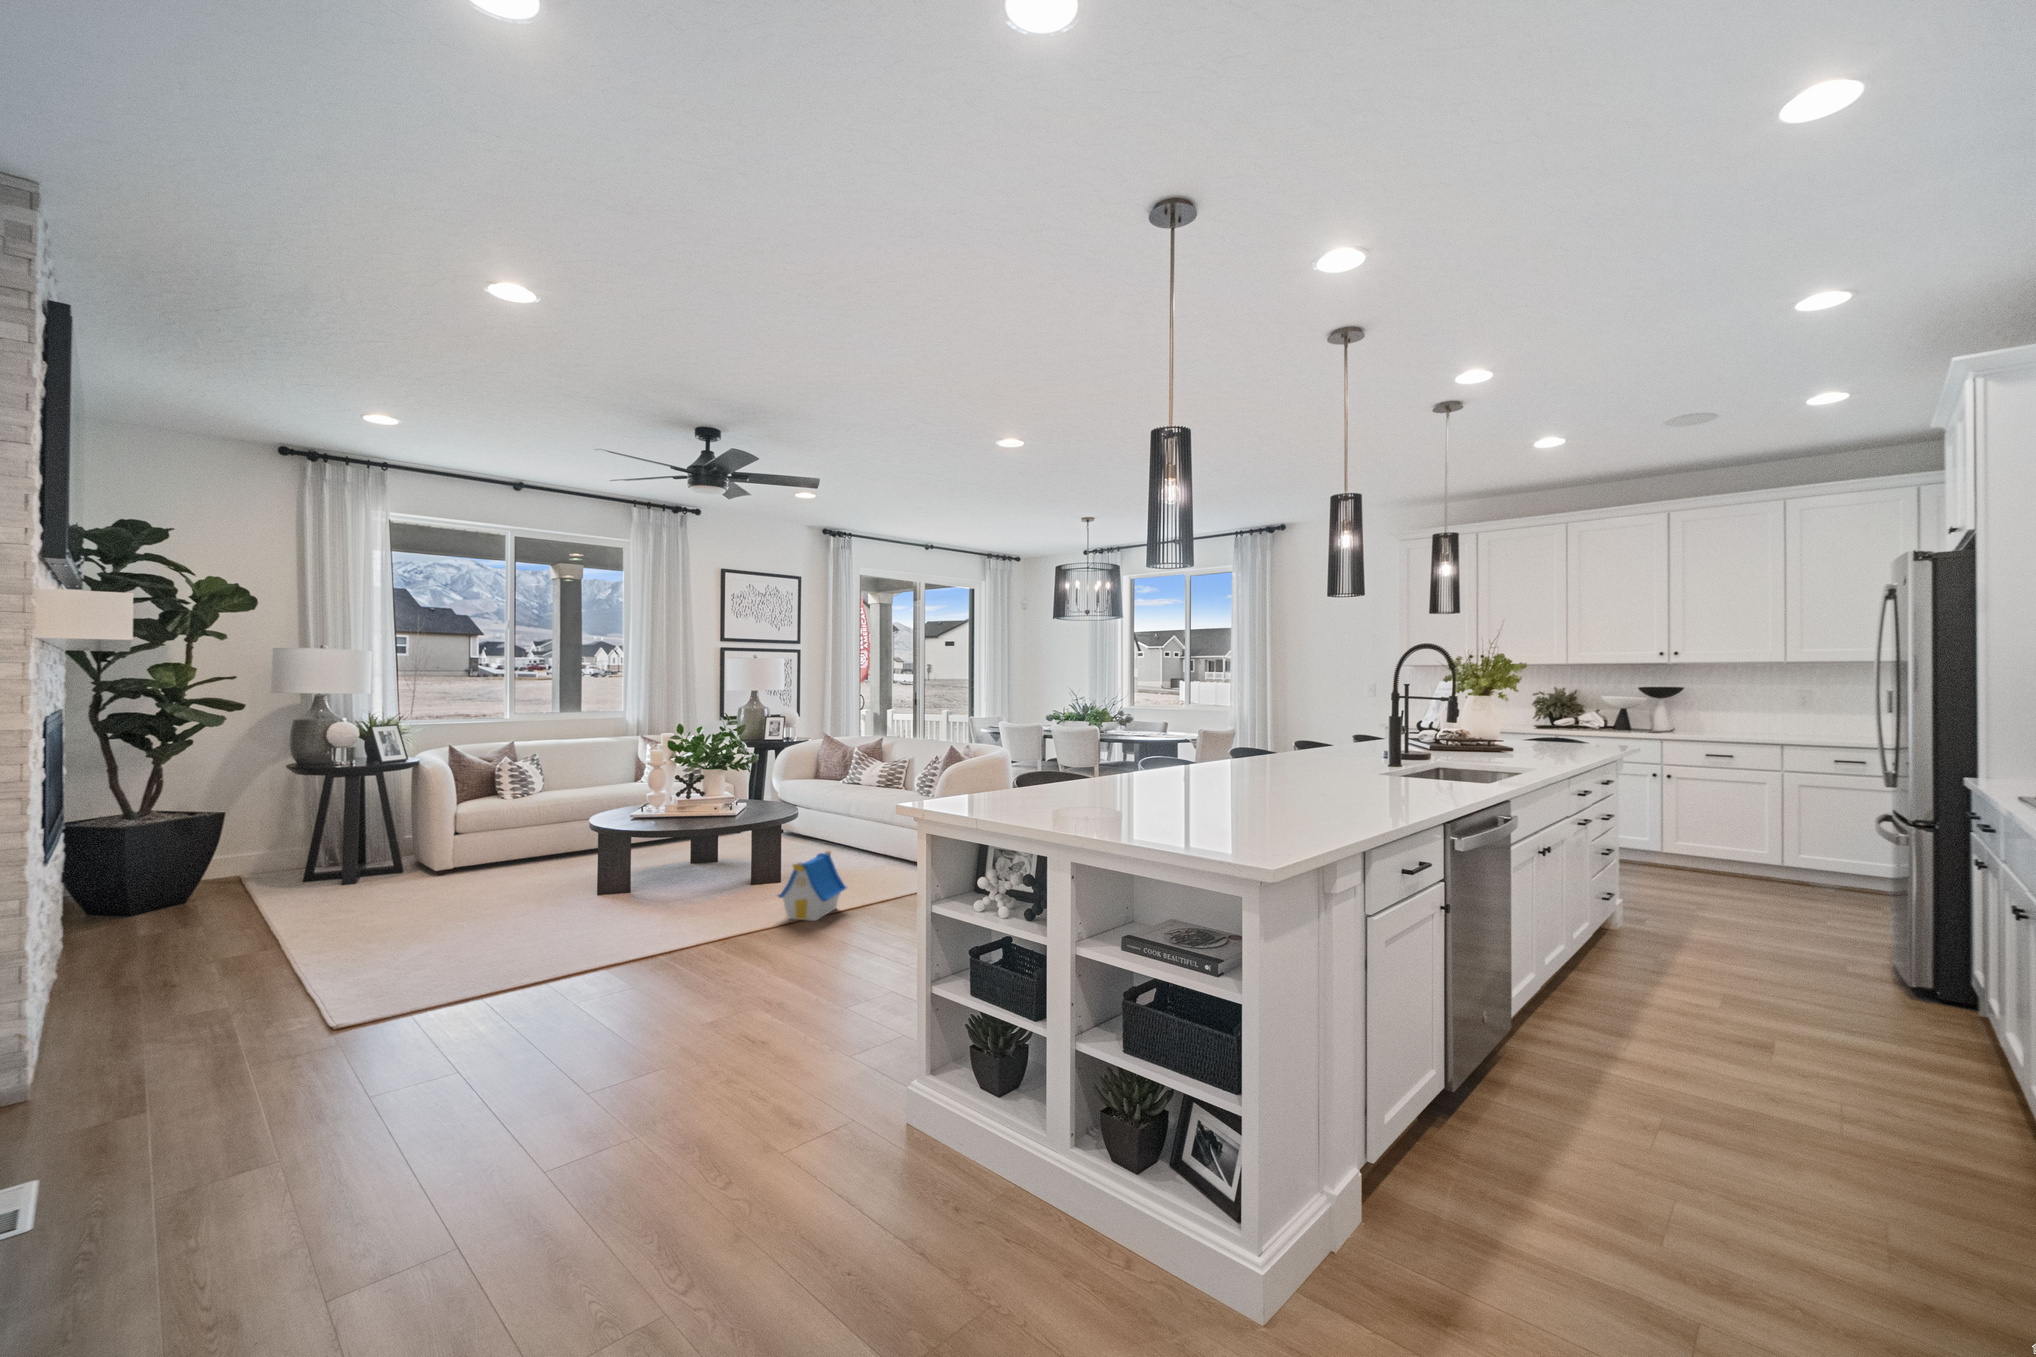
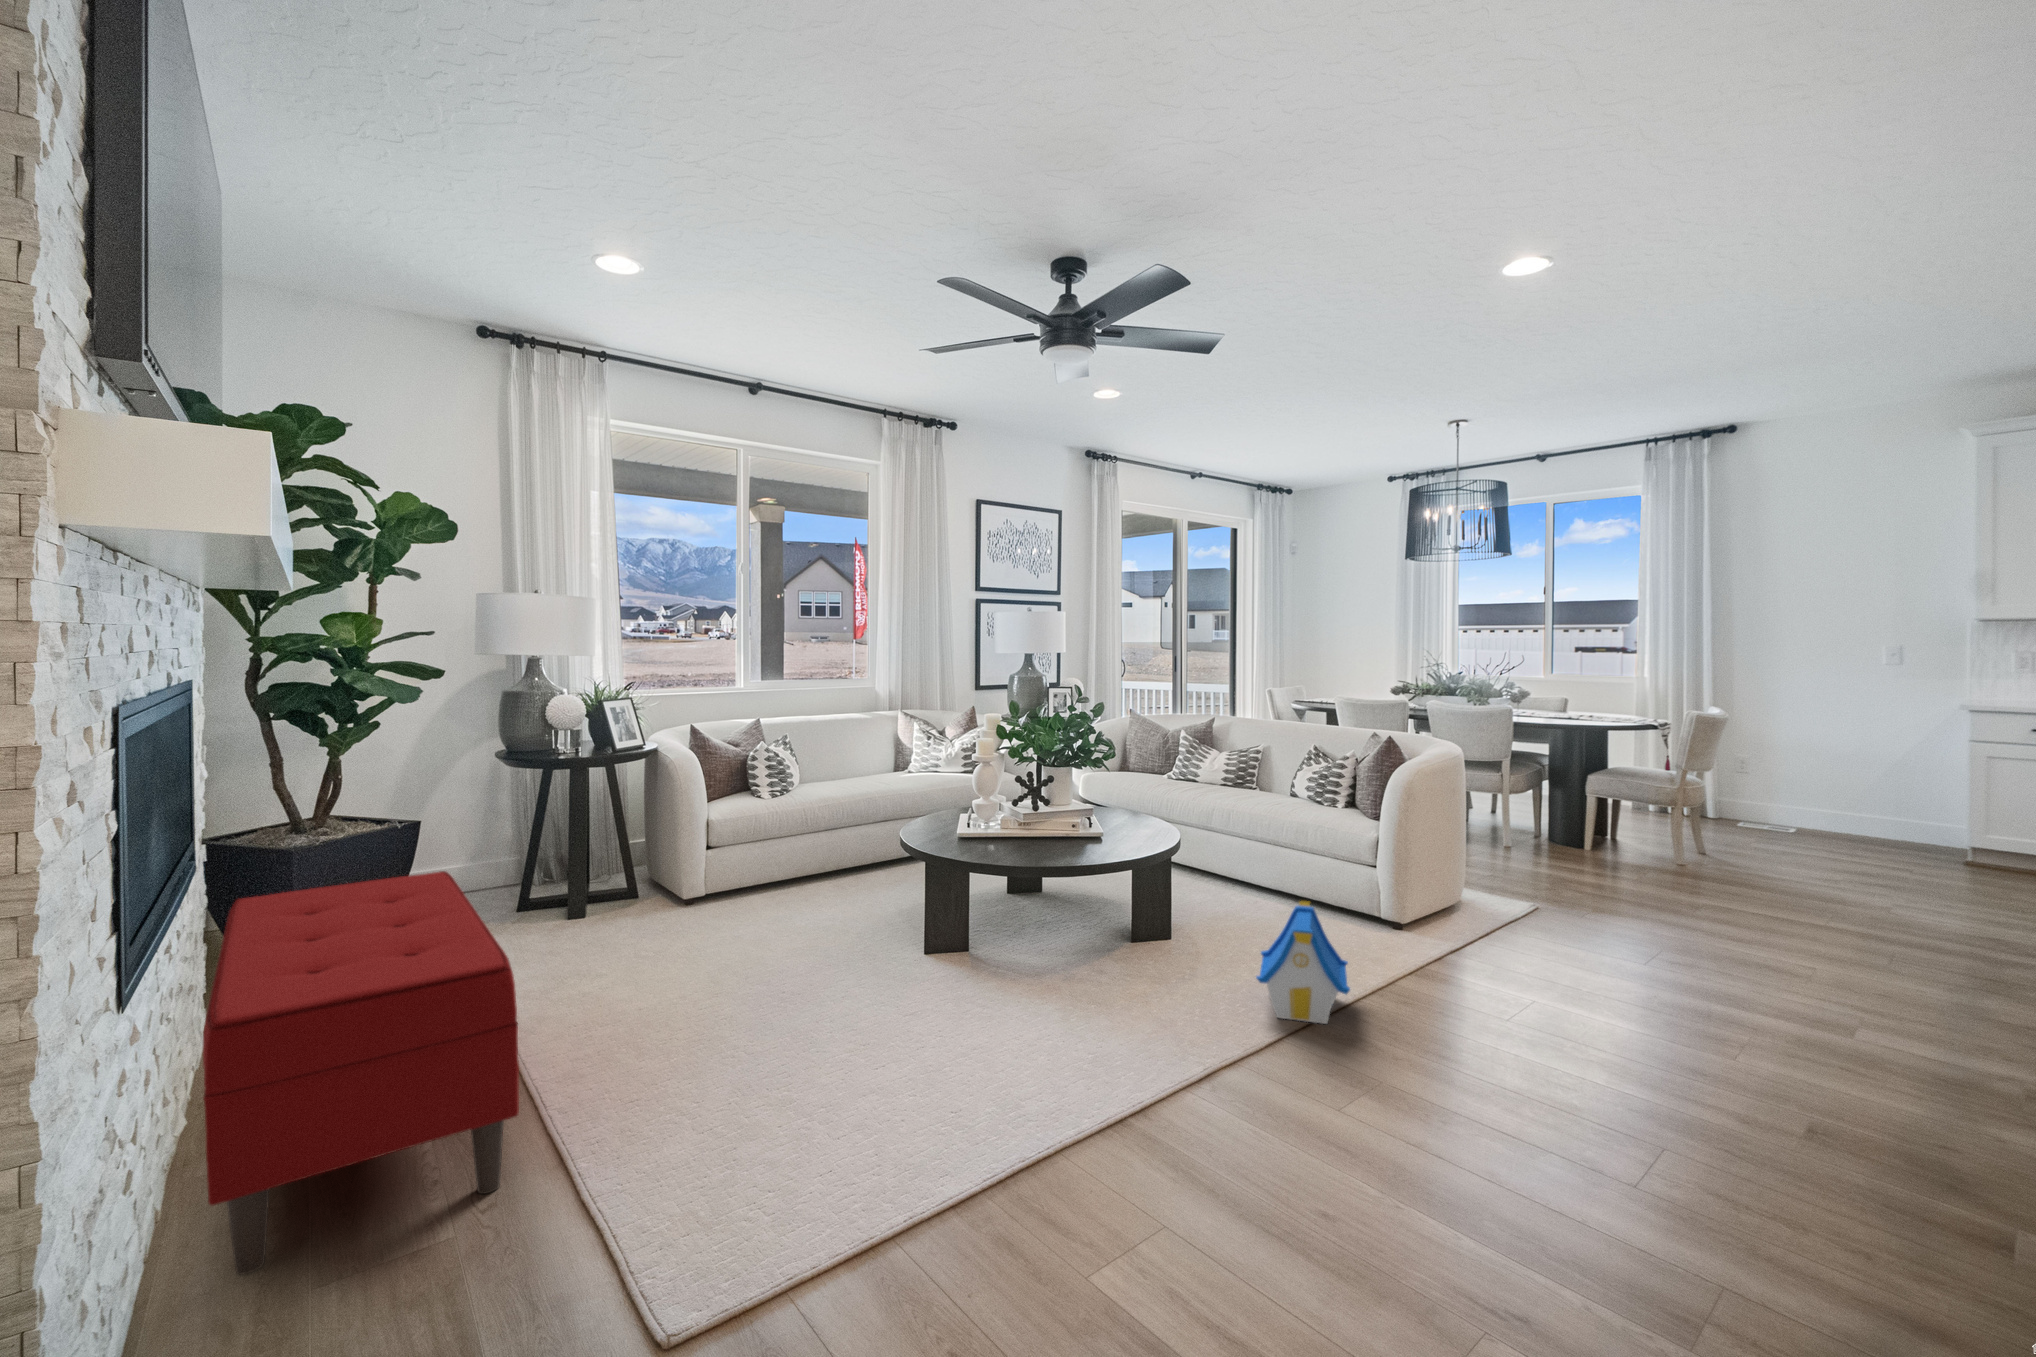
bench: none [68,835,259,1026] -> present [203,871,519,1275]

